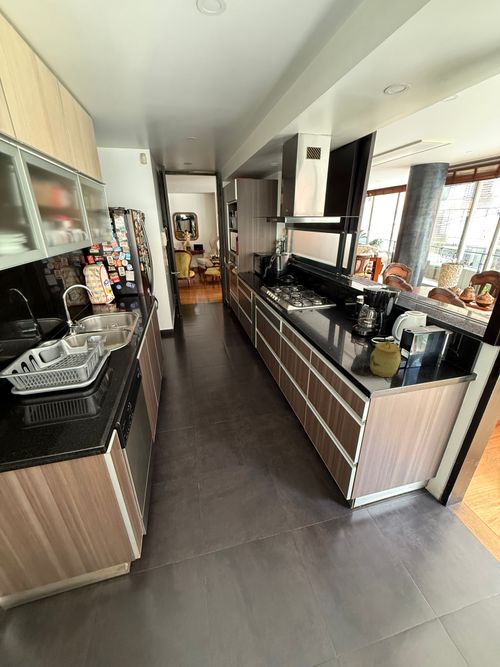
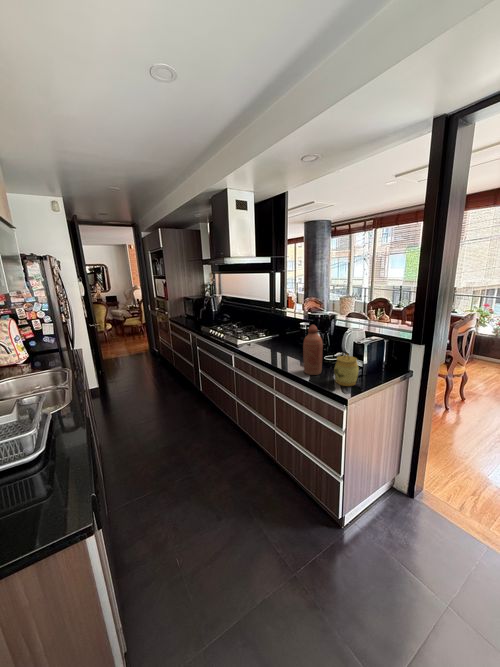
bottle: none [341,302,367,357] -> present [303,325,323,375]

